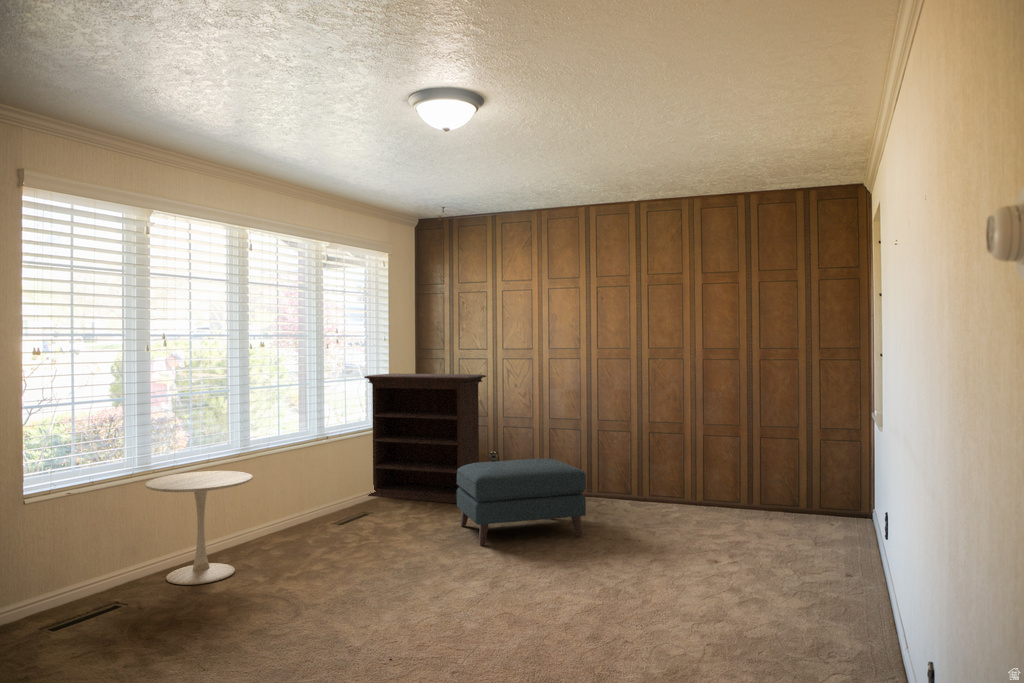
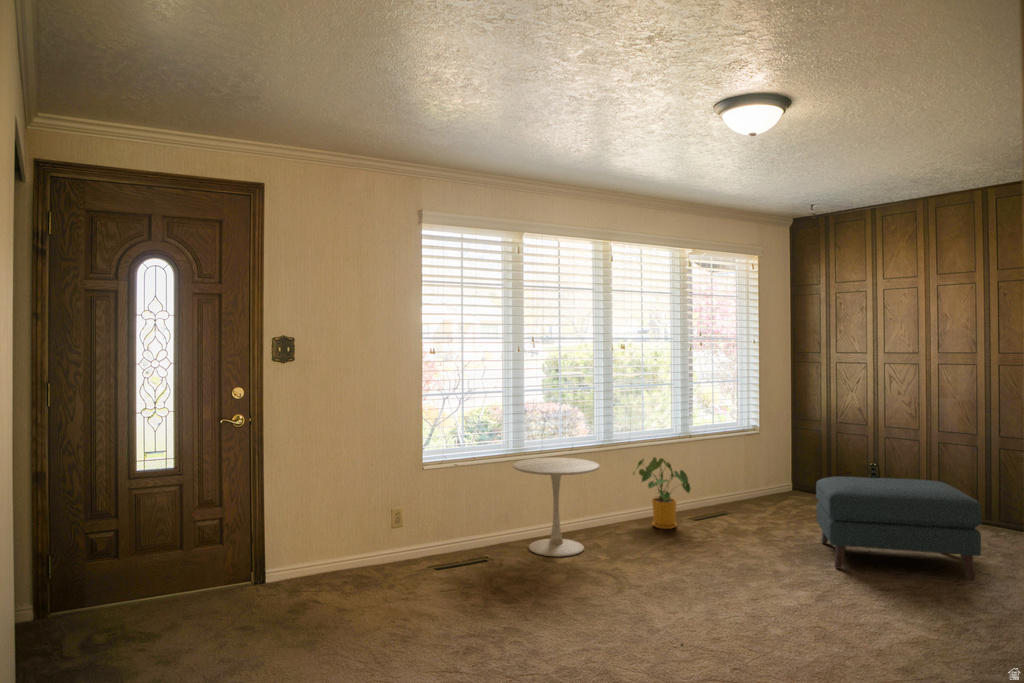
bookshelf: present [364,373,486,503] -> none [730,377,866,519]
house plant: none [276,462,341,536] -> present [633,457,691,529]

